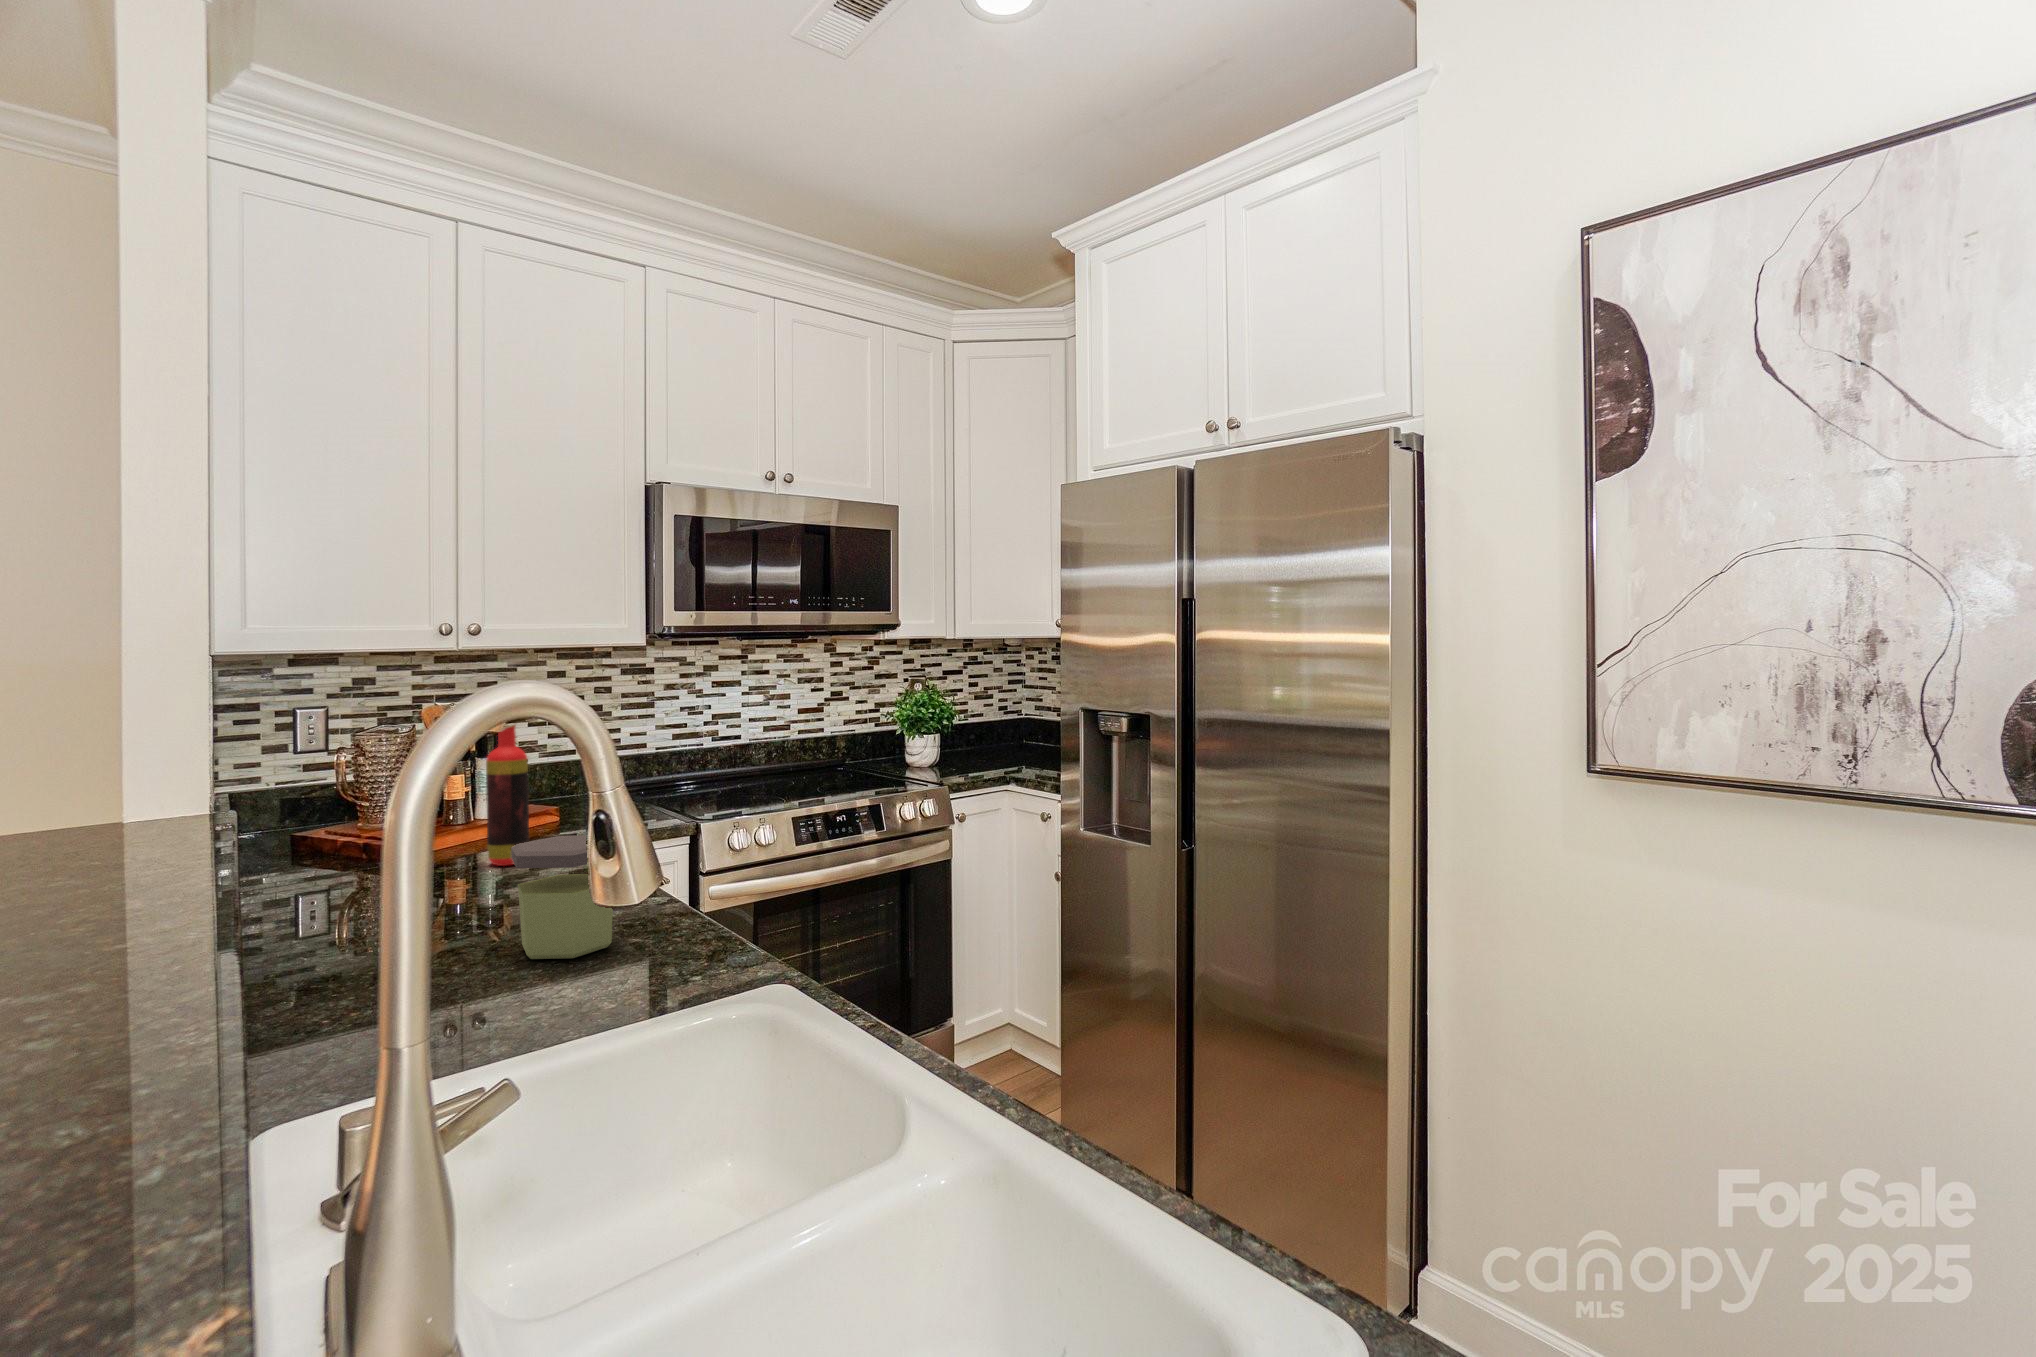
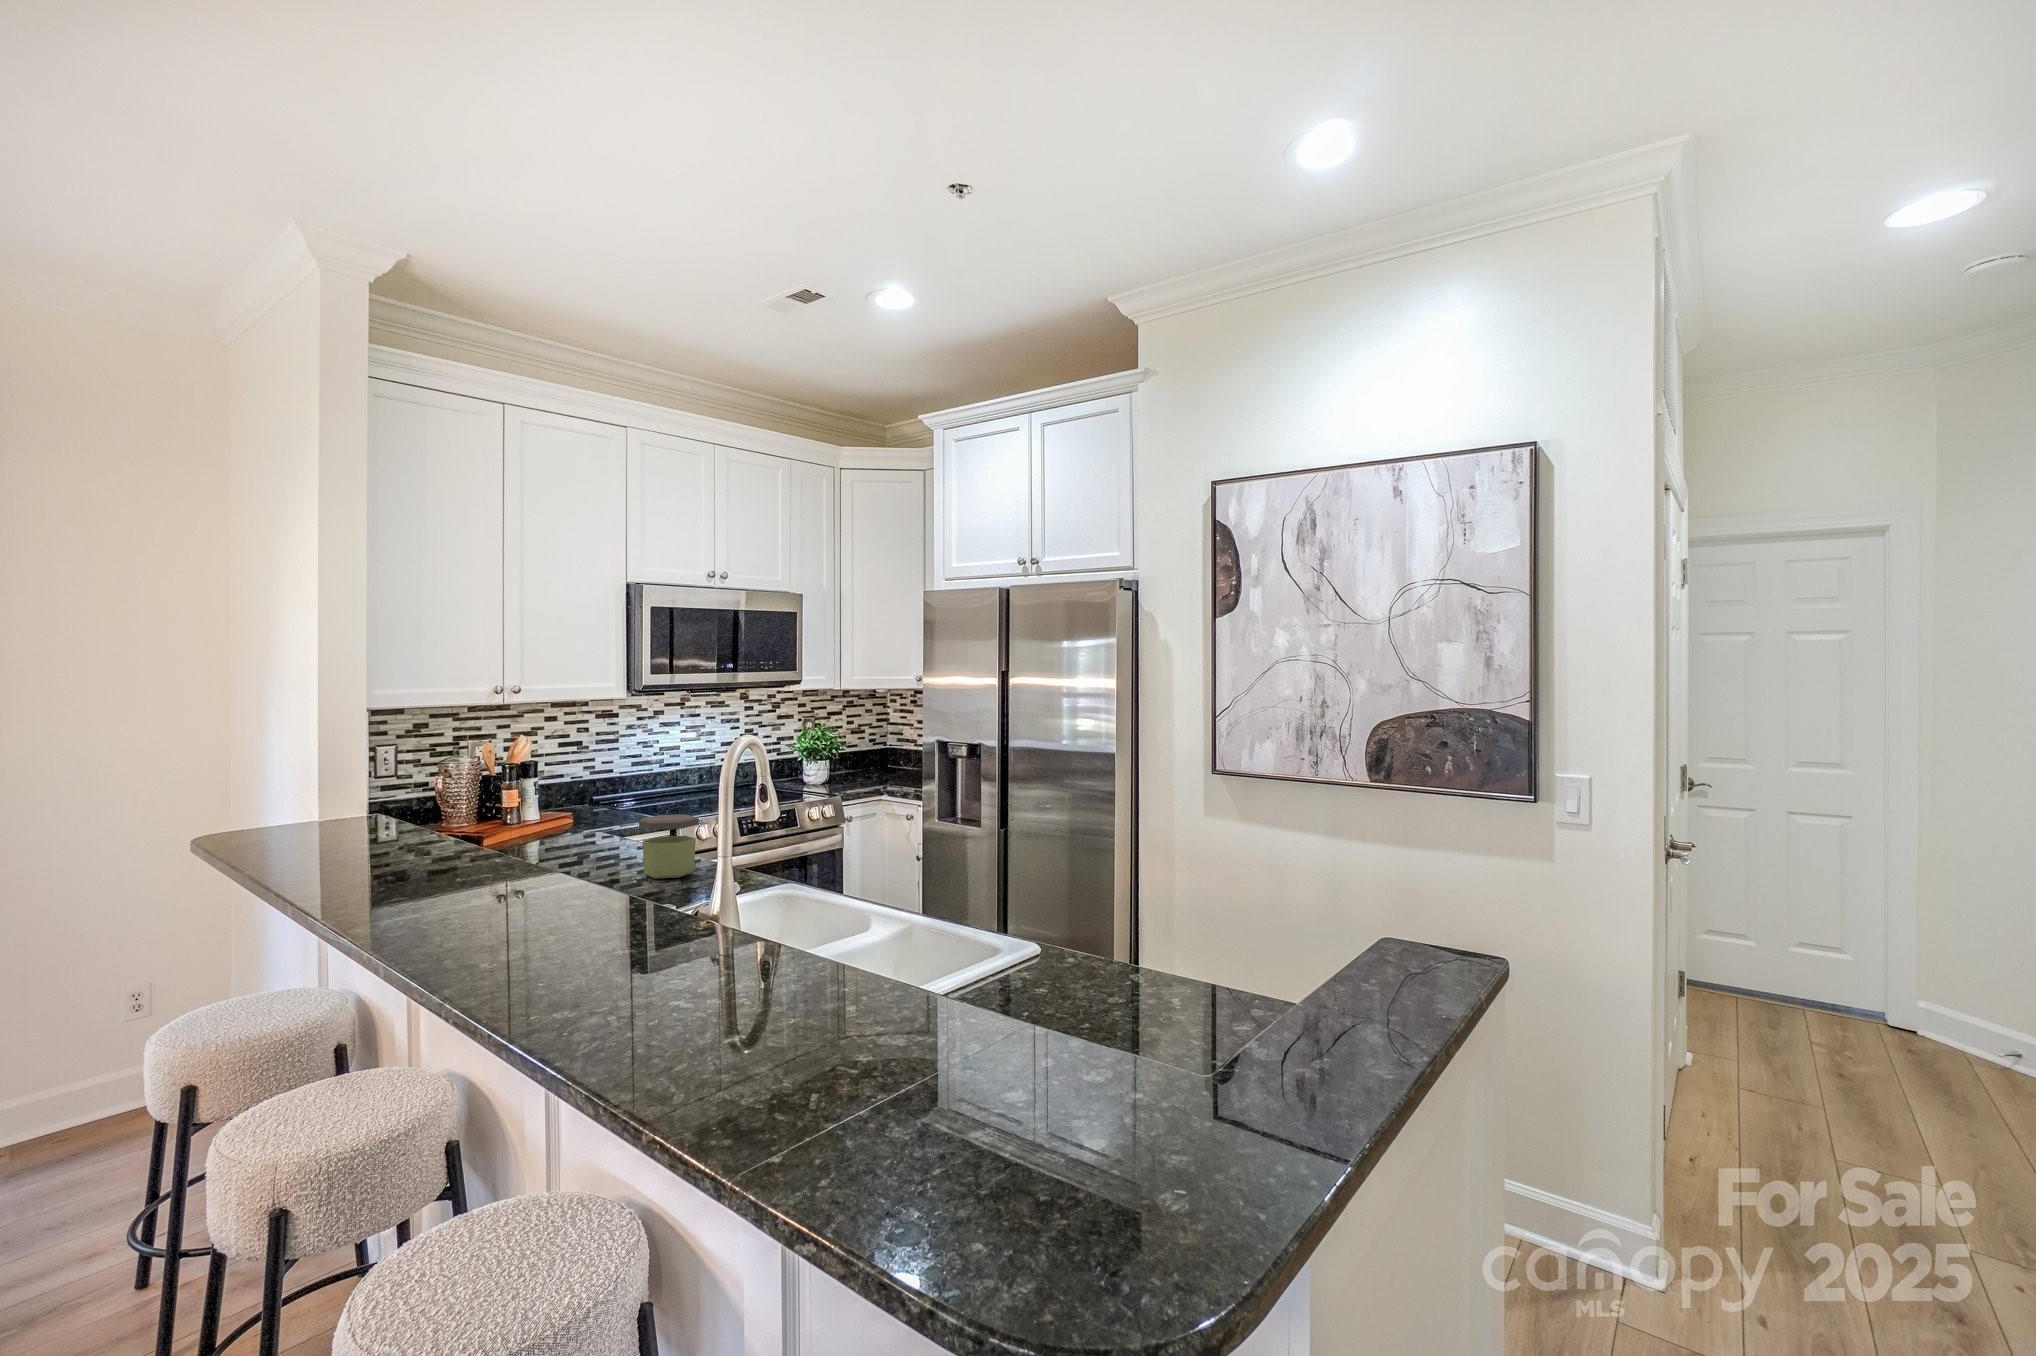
bottle: present [486,725,529,866] -> none [569,745,595,843]

